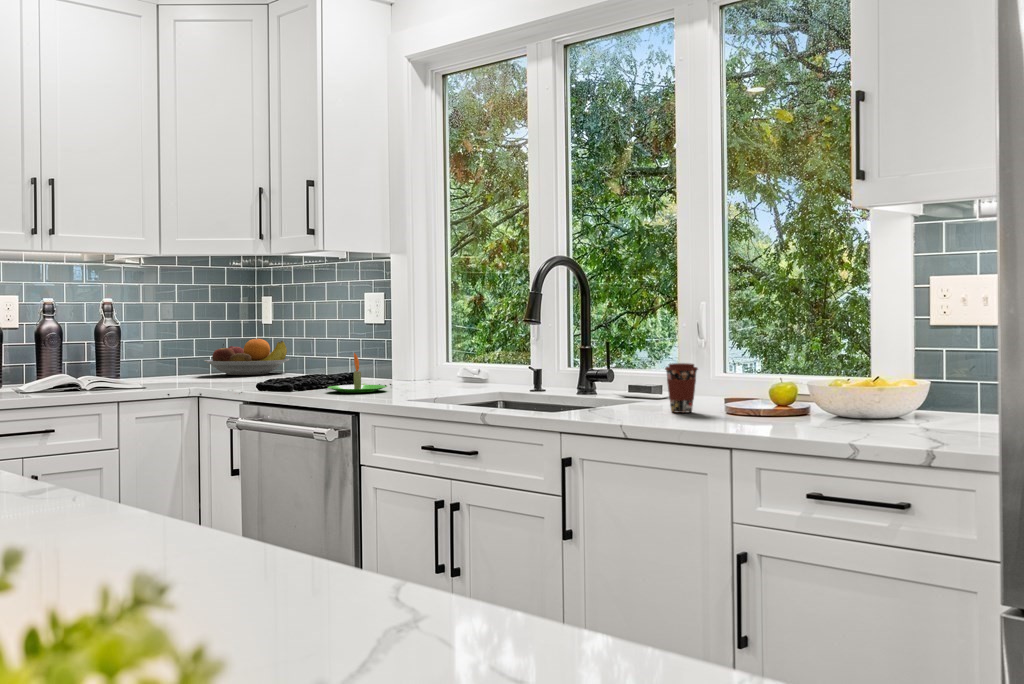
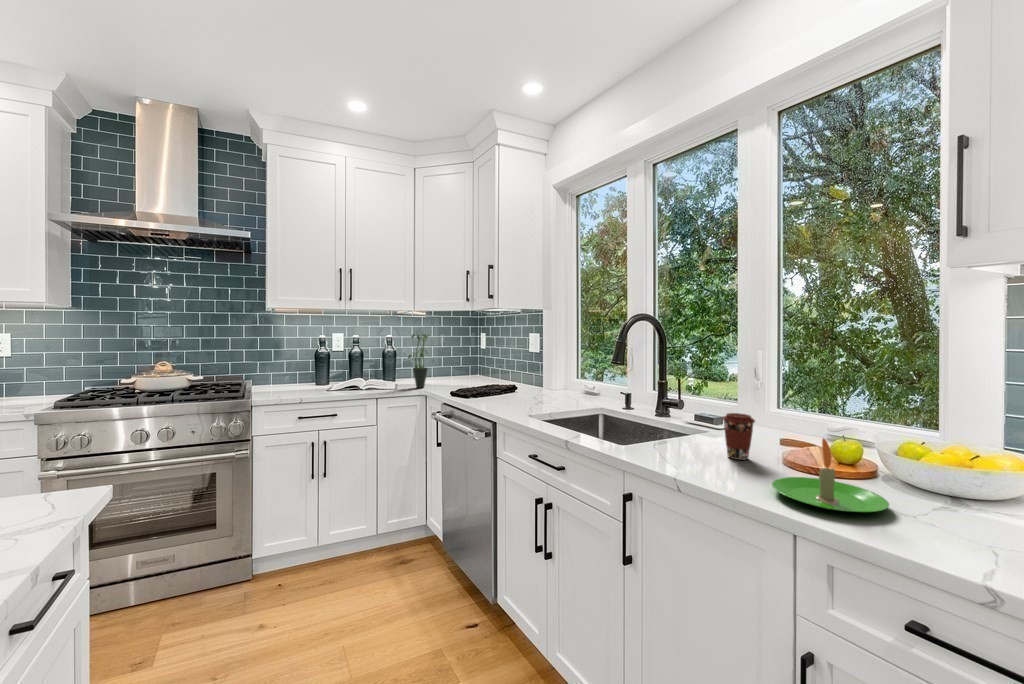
potted plant: none [167,287,211,385] -> present [408,332,429,388]
fruit bowl: present [204,339,290,375] -> none [443,358,490,379]
candle: present [328,353,387,393] -> present [772,438,889,512]

